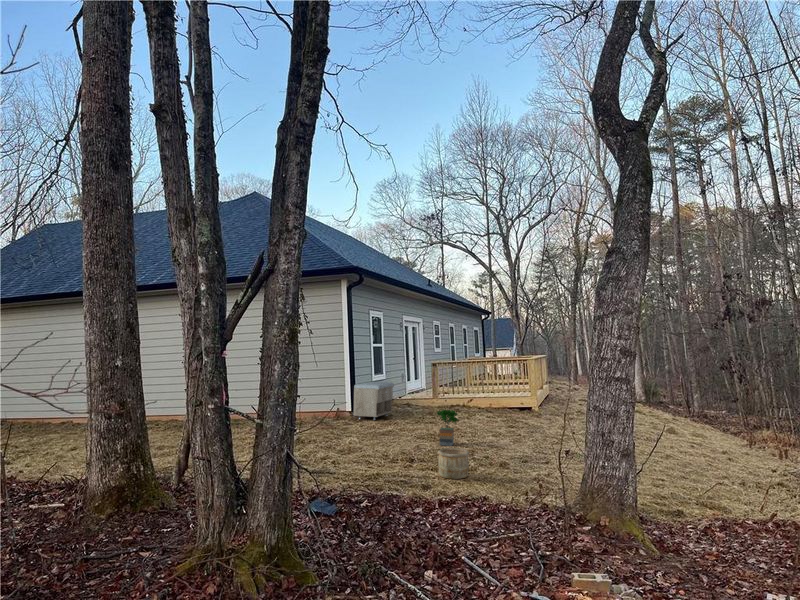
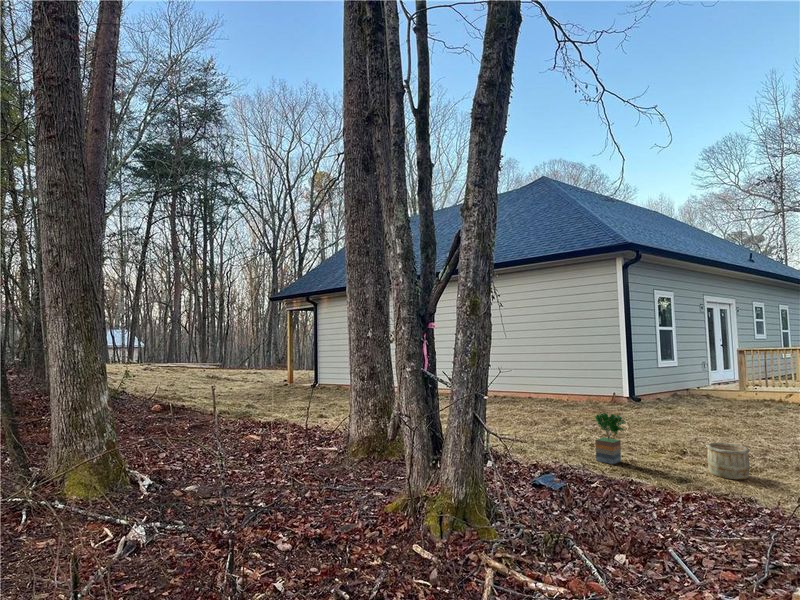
storage bench: present [354,382,394,420] -> none [632,368,683,408]
potted tree: present [437,410,458,446] -> present [595,413,625,464]

